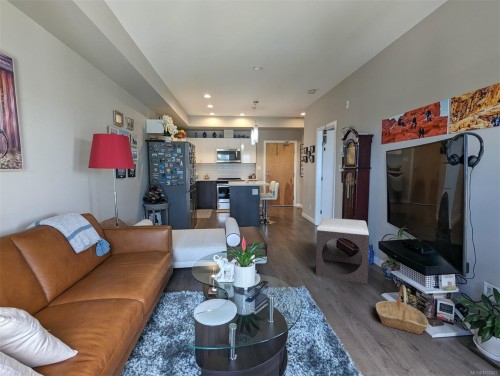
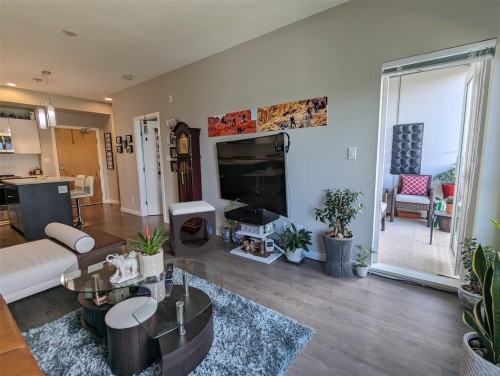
basket: present [376,285,429,334] -> none [233,238,266,269]

